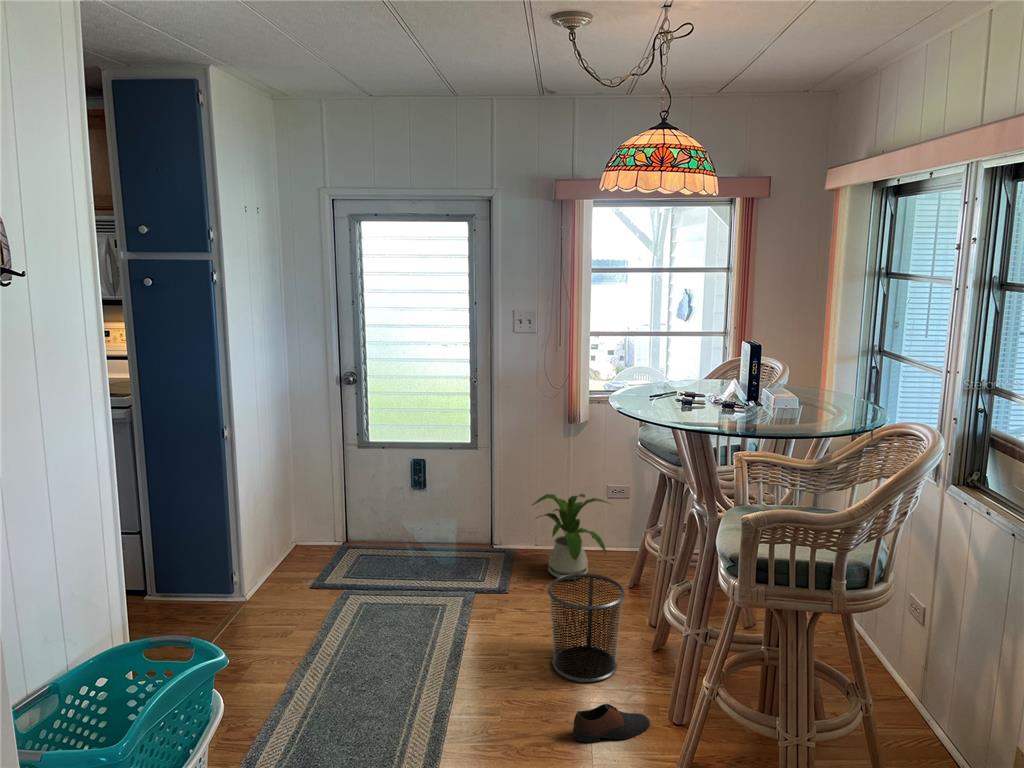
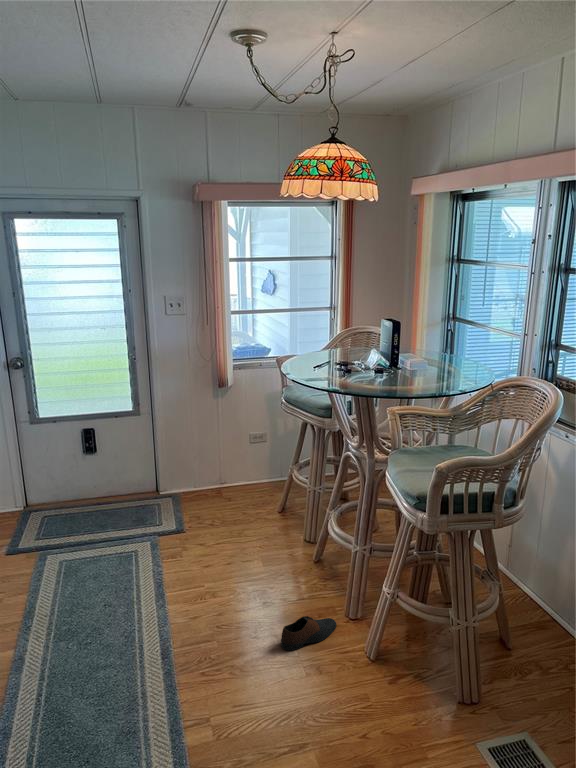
house plant: present [532,494,610,579] -> none [197,444,264,514]
waste bin: present [548,574,625,682] -> none [238,512,301,600]

